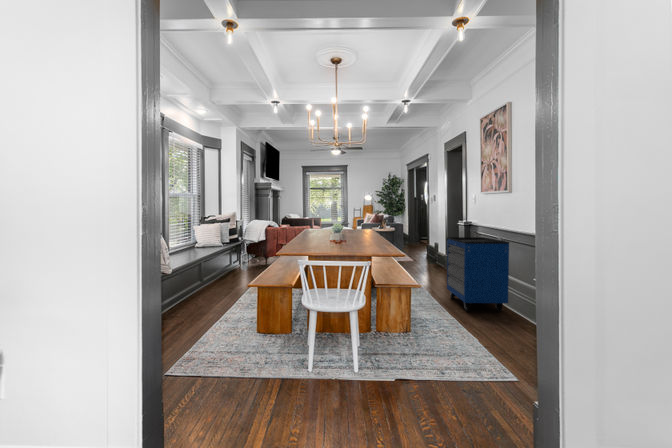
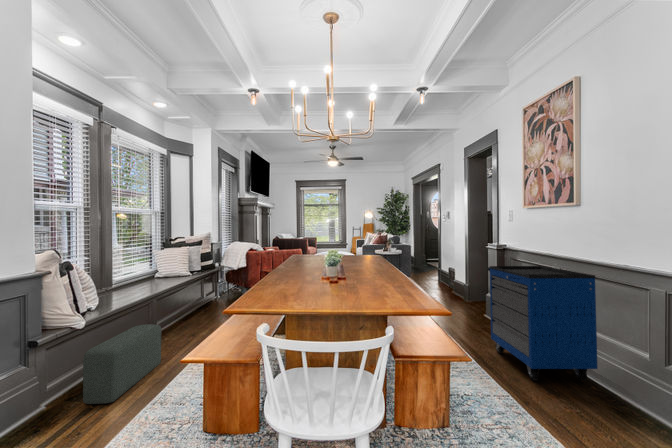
pouf: none [176,275,215,319] -> present [83,324,161,404]

